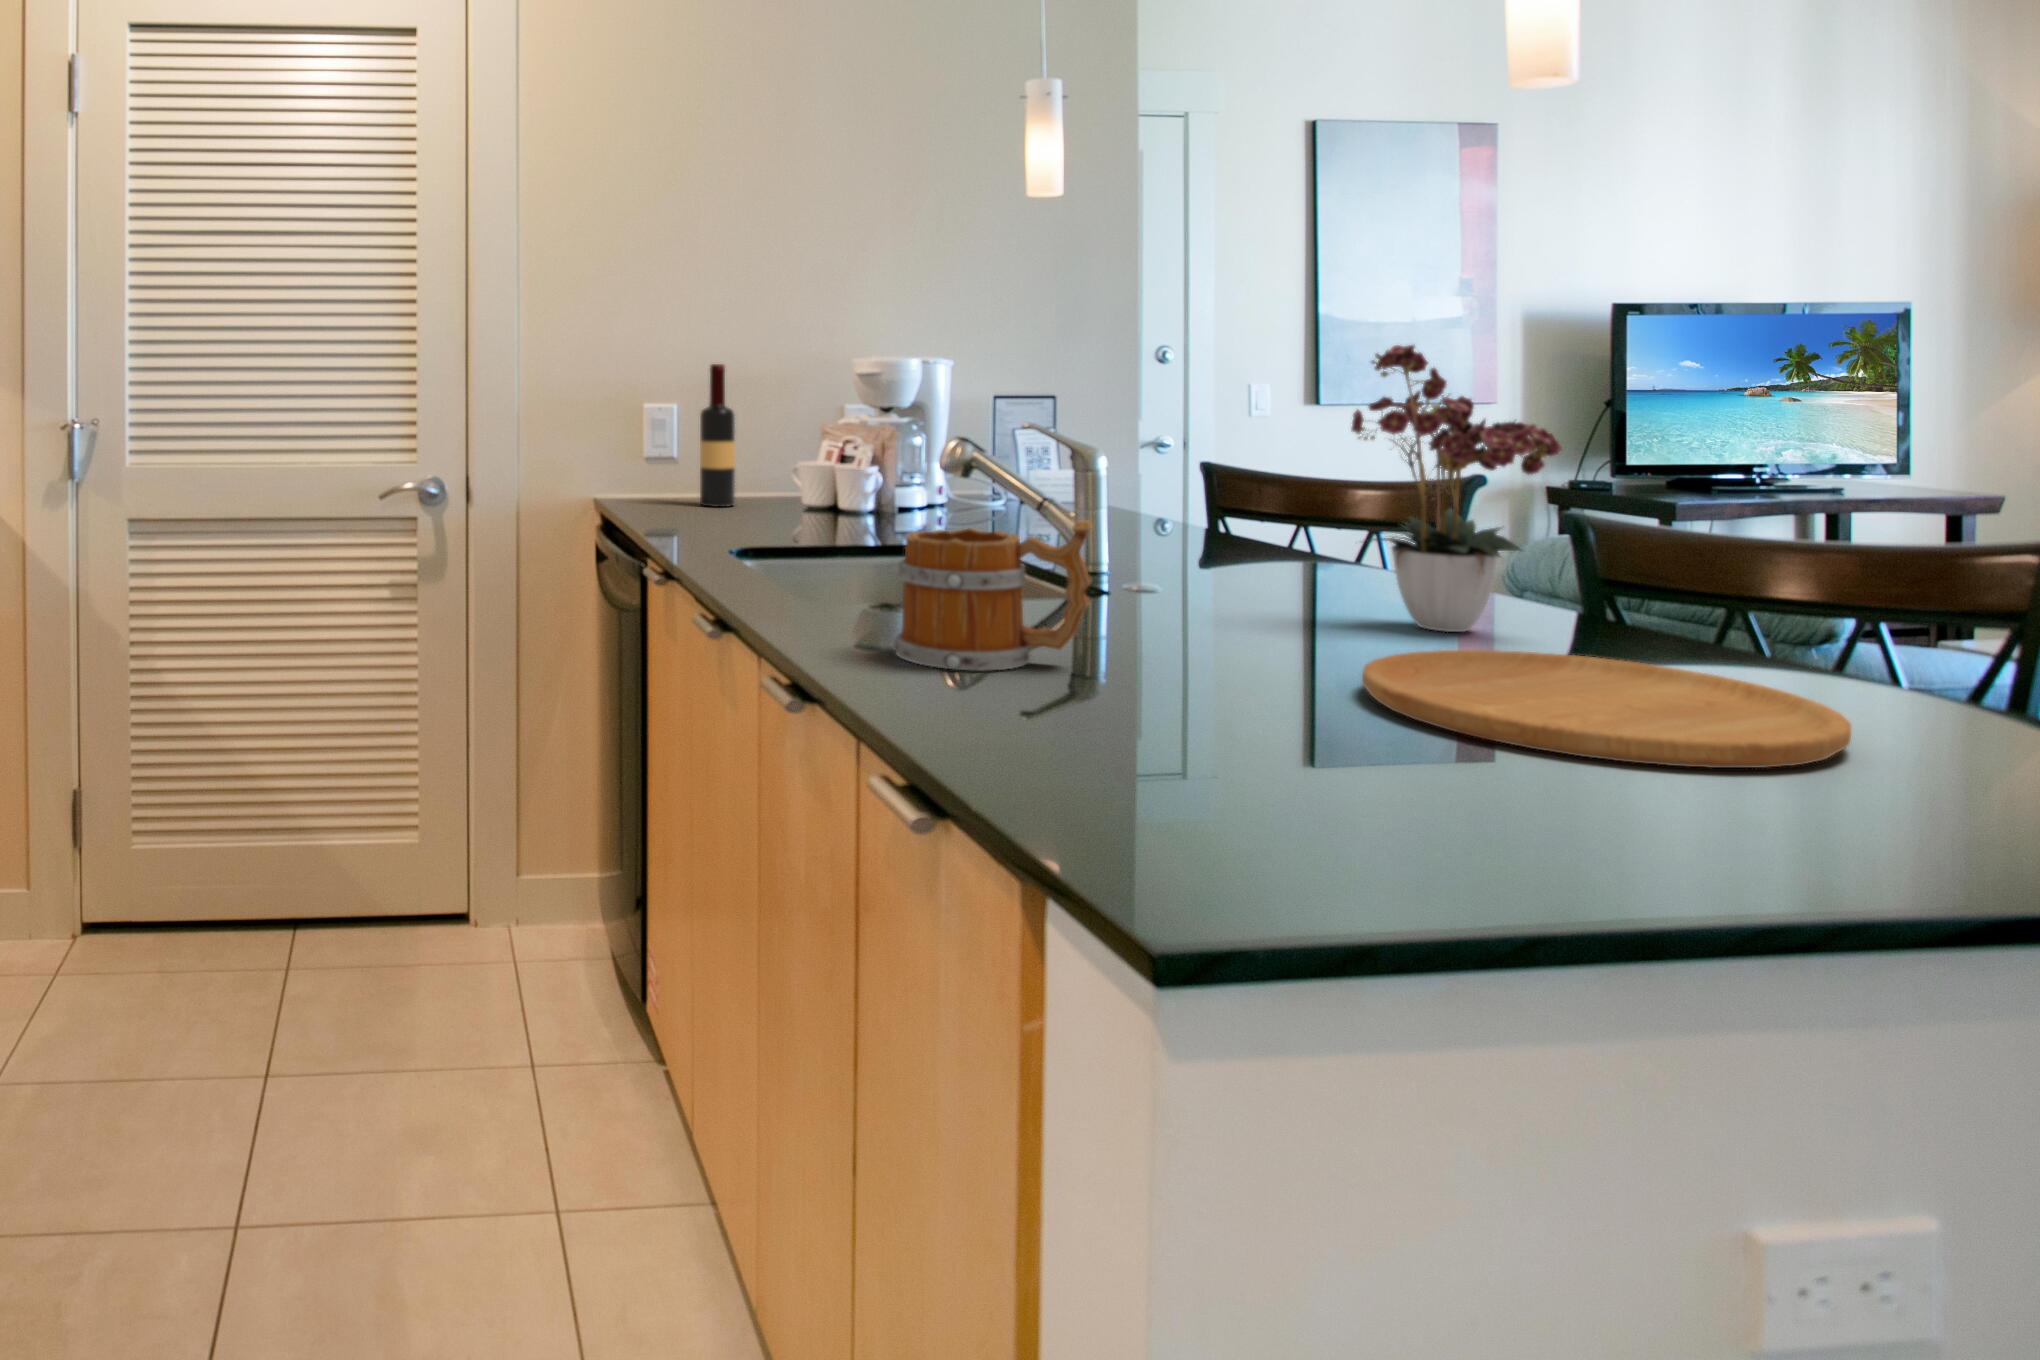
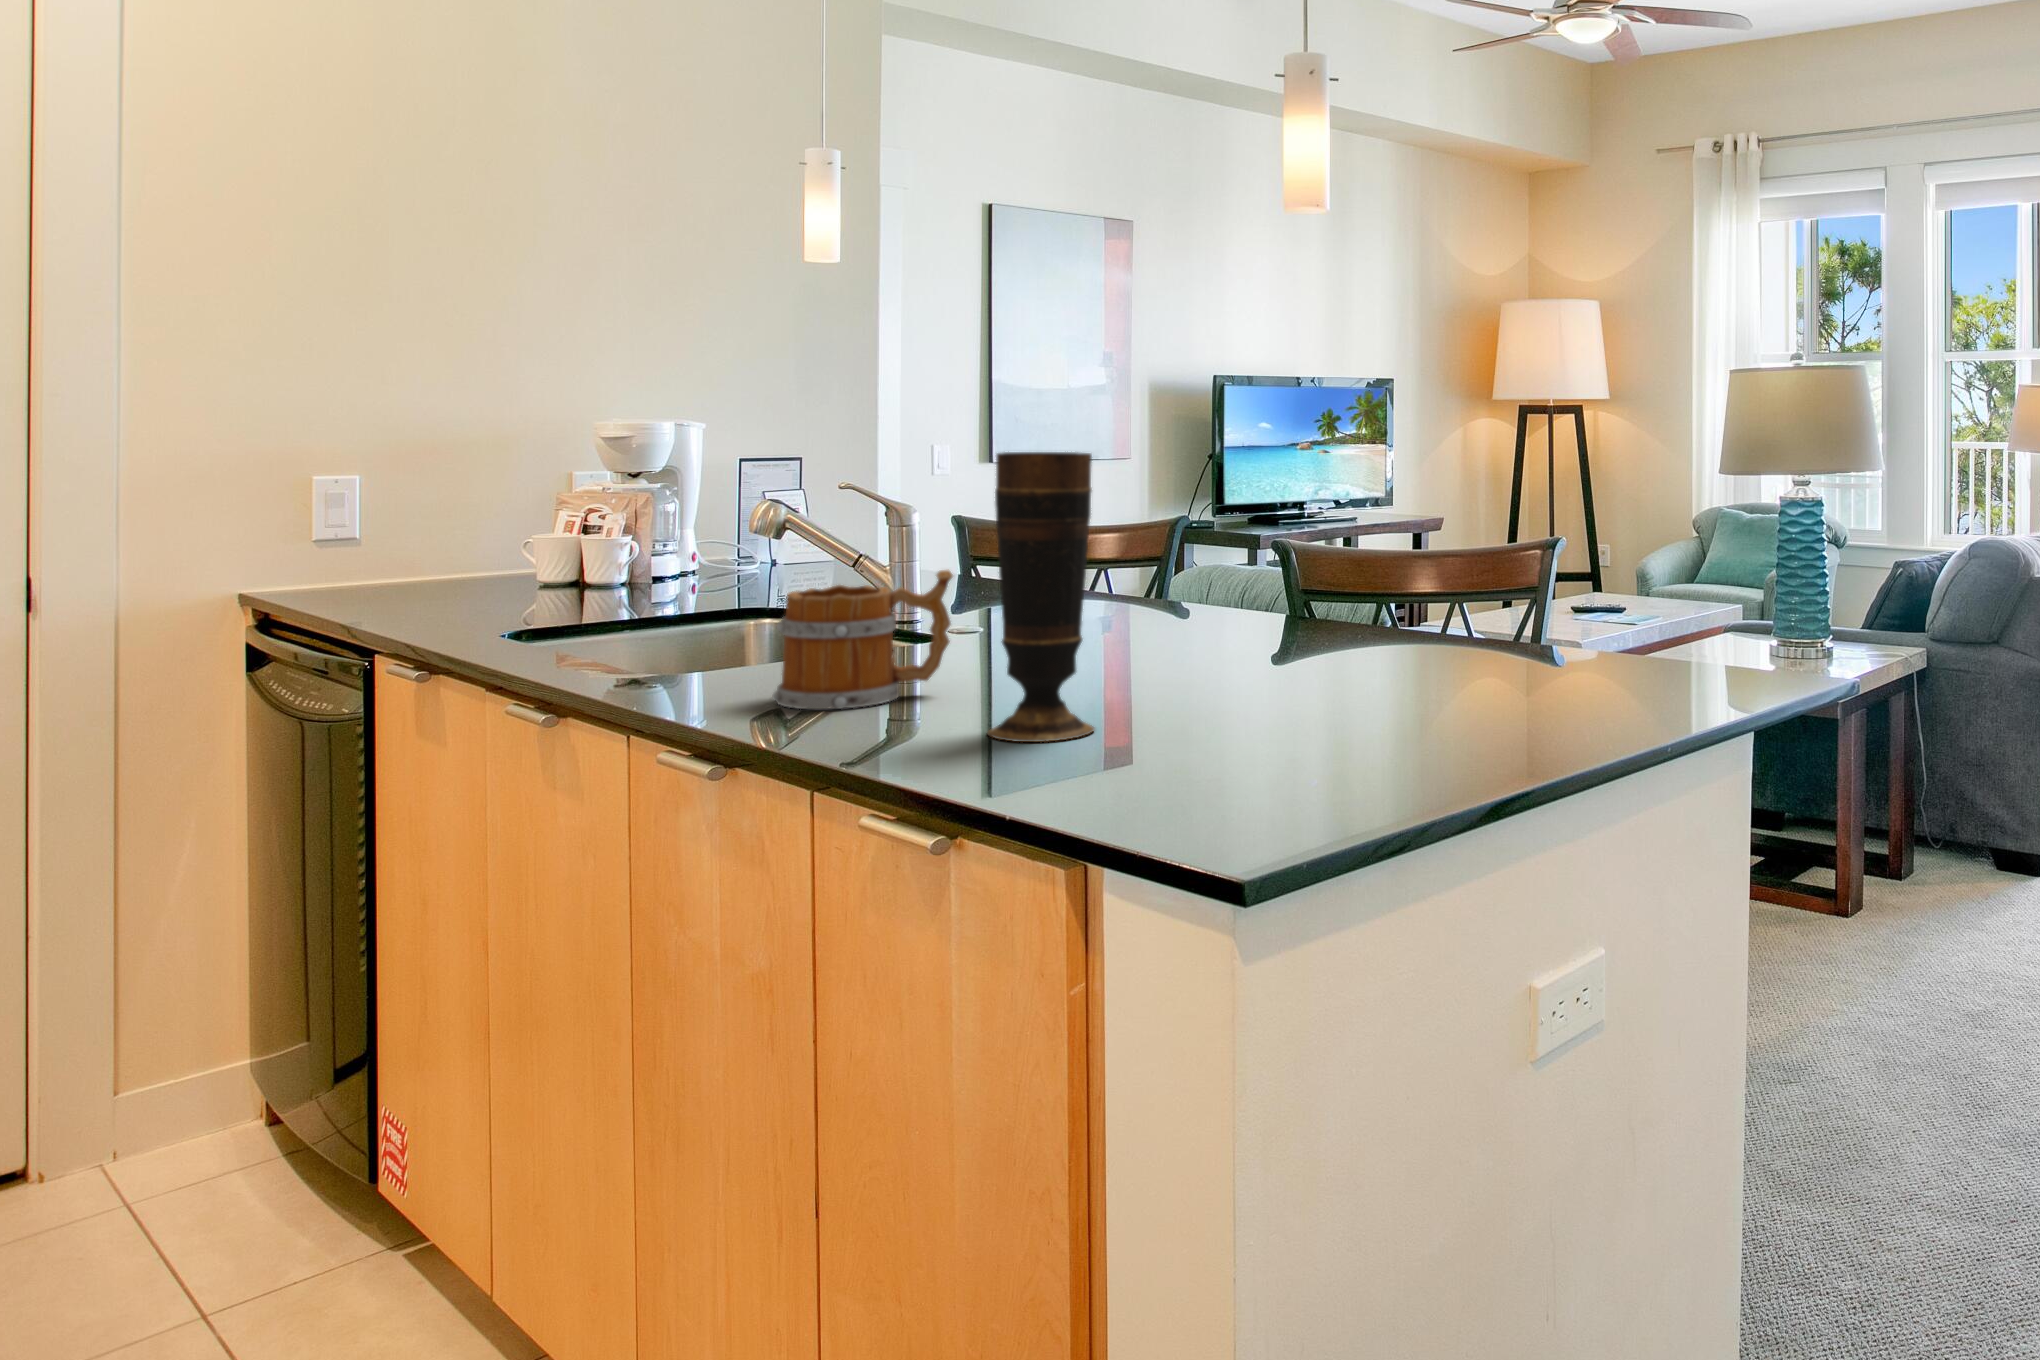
flower arrangement: present [1351,345,1562,632] -> none [1107,410,1261,638]
wine bottle: present [700,364,735,507] -> none [394,429,442,594]
vase: none [1090,377,1238,758] -> present [988,452,1094,742]
cutting board: present [1362,650,1851,768] -> none [1149,641,1419,701]

